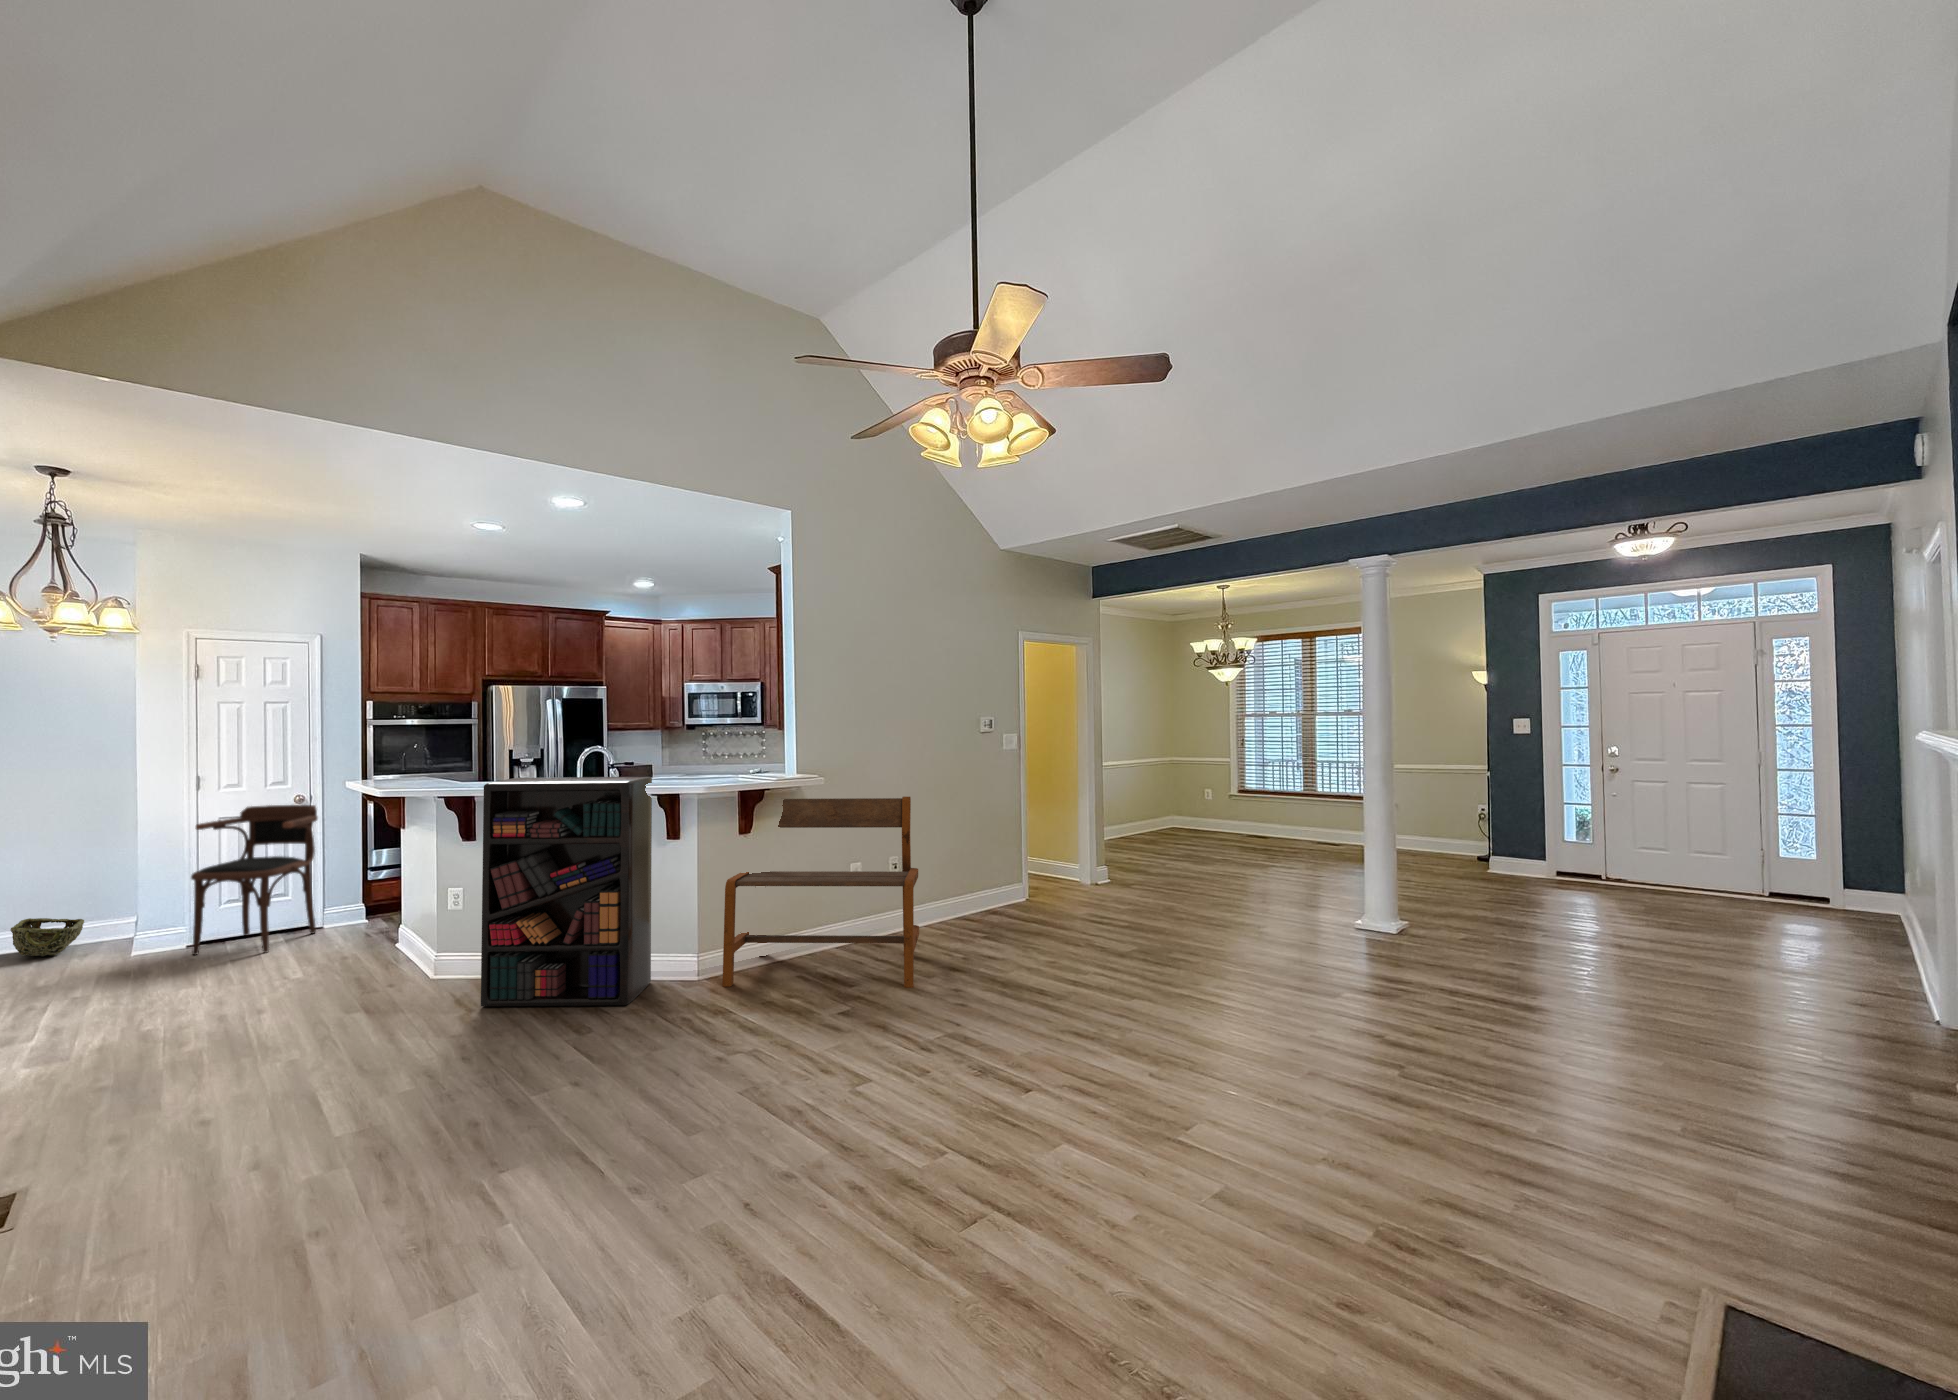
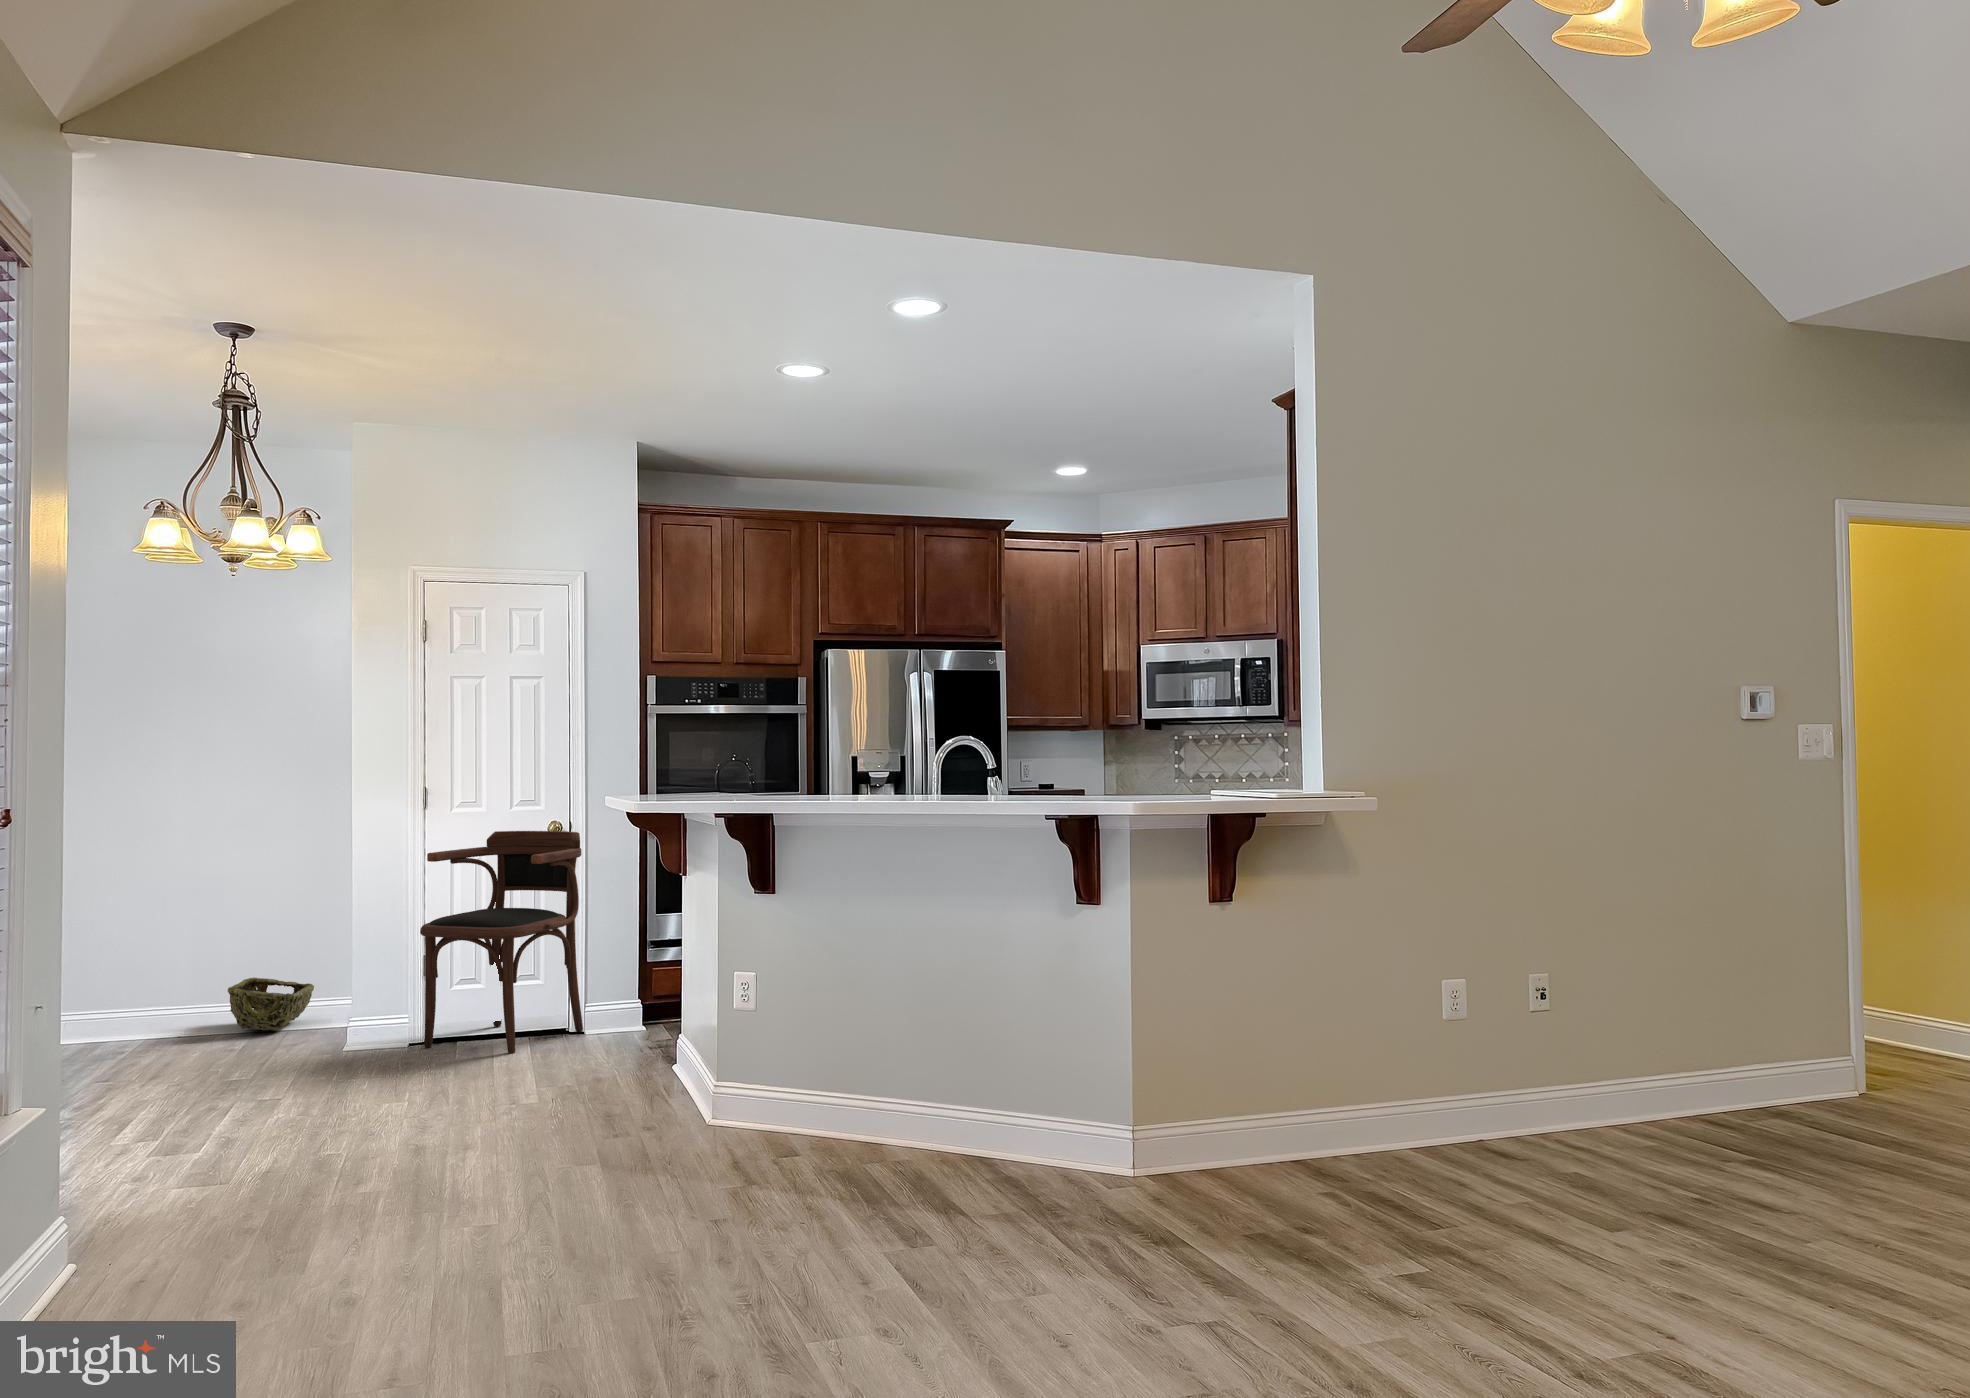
bookshelf: present [481,777,652,1006] -> none [766,783,1050,1202]
bench: present [722,797,919,987] -> none [1177,833,1585,1242]

